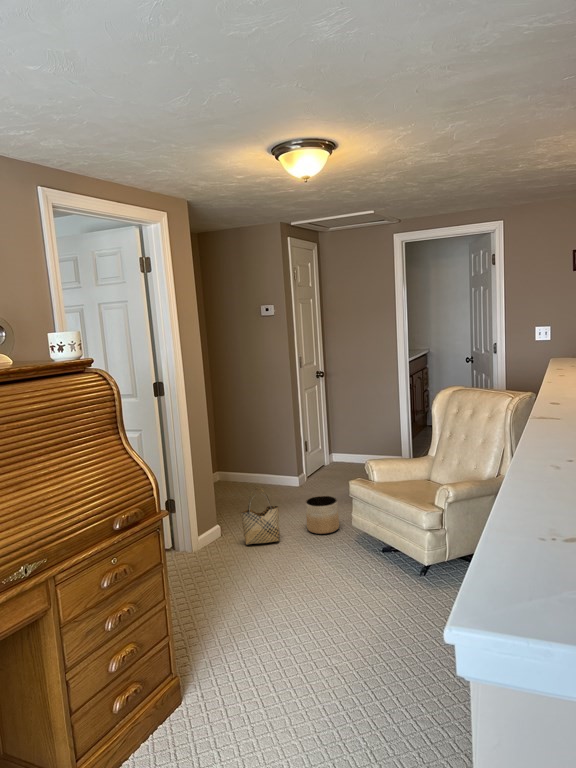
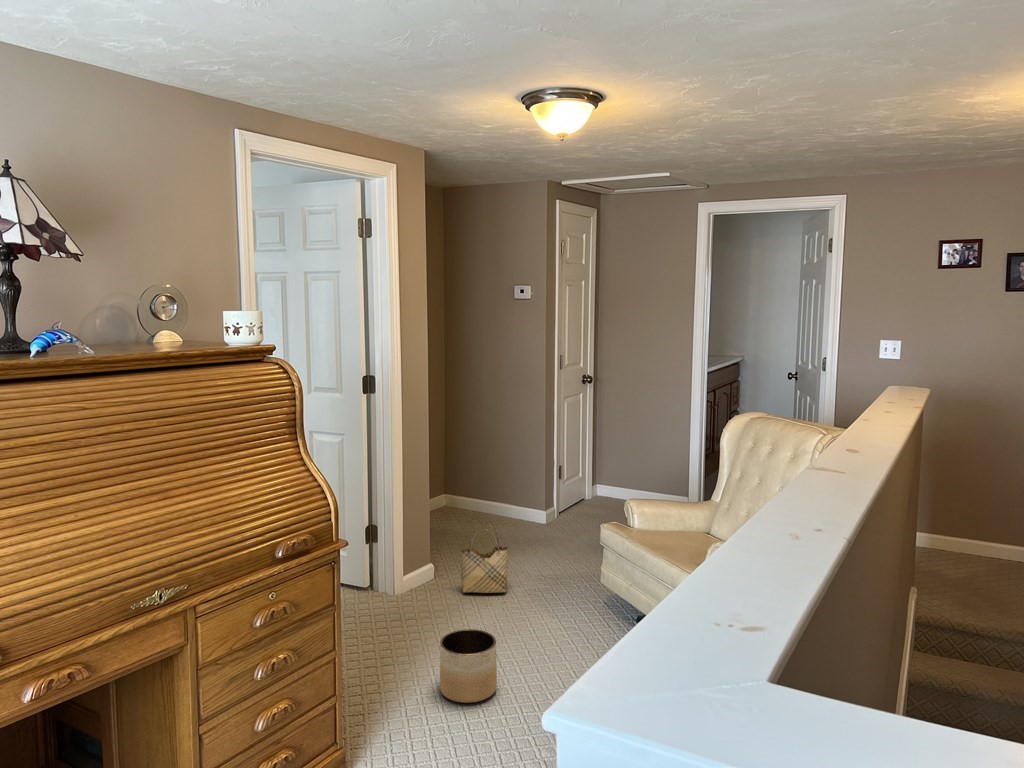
planter: present [306,496,339,534] -> present [440,629,497,703]

